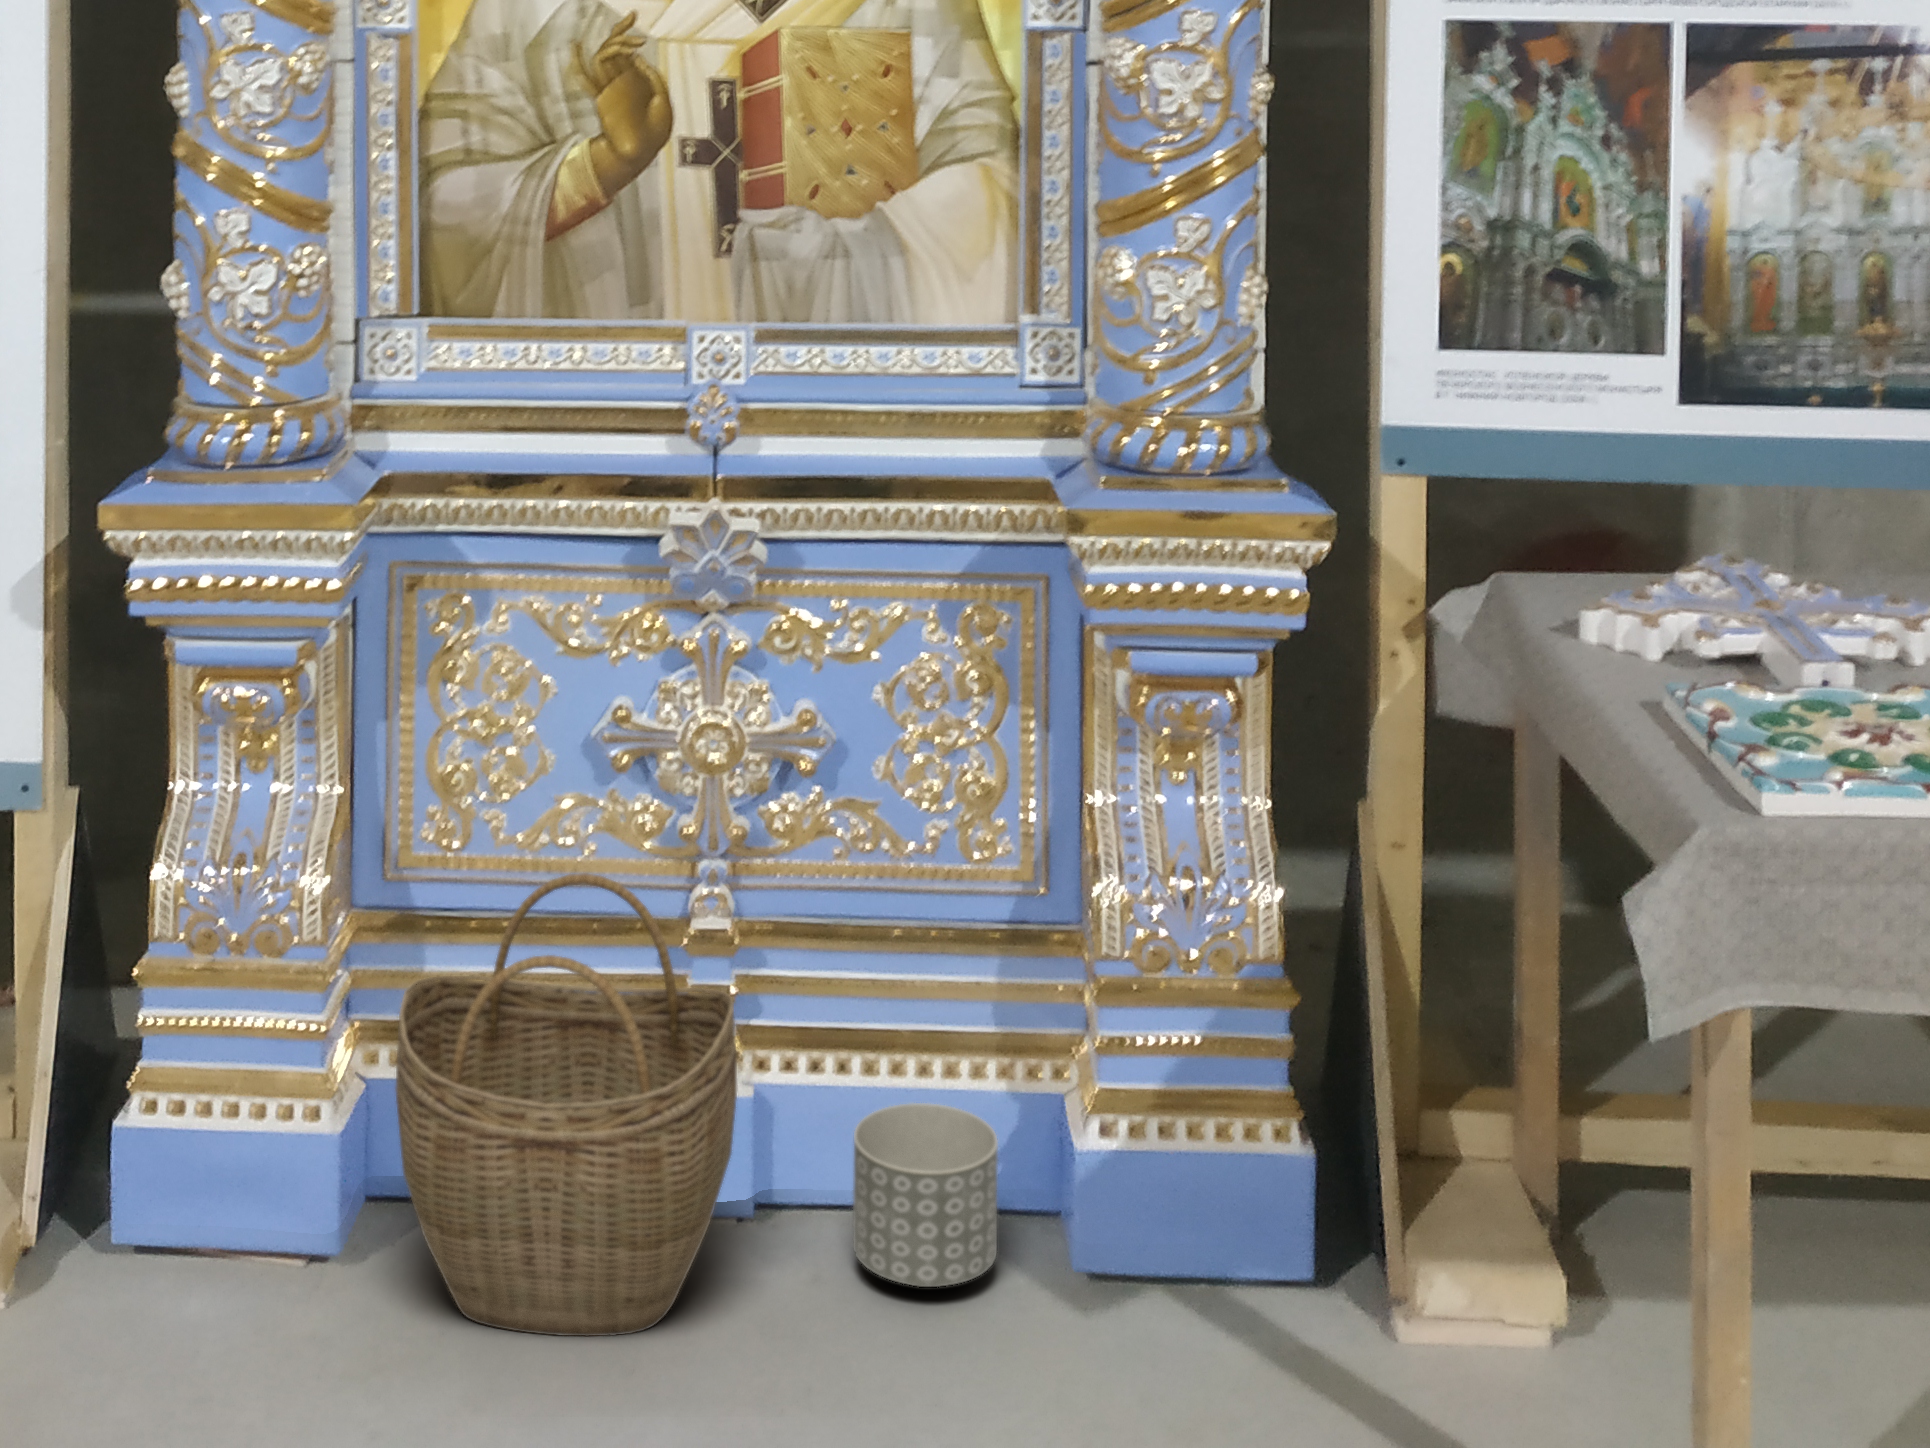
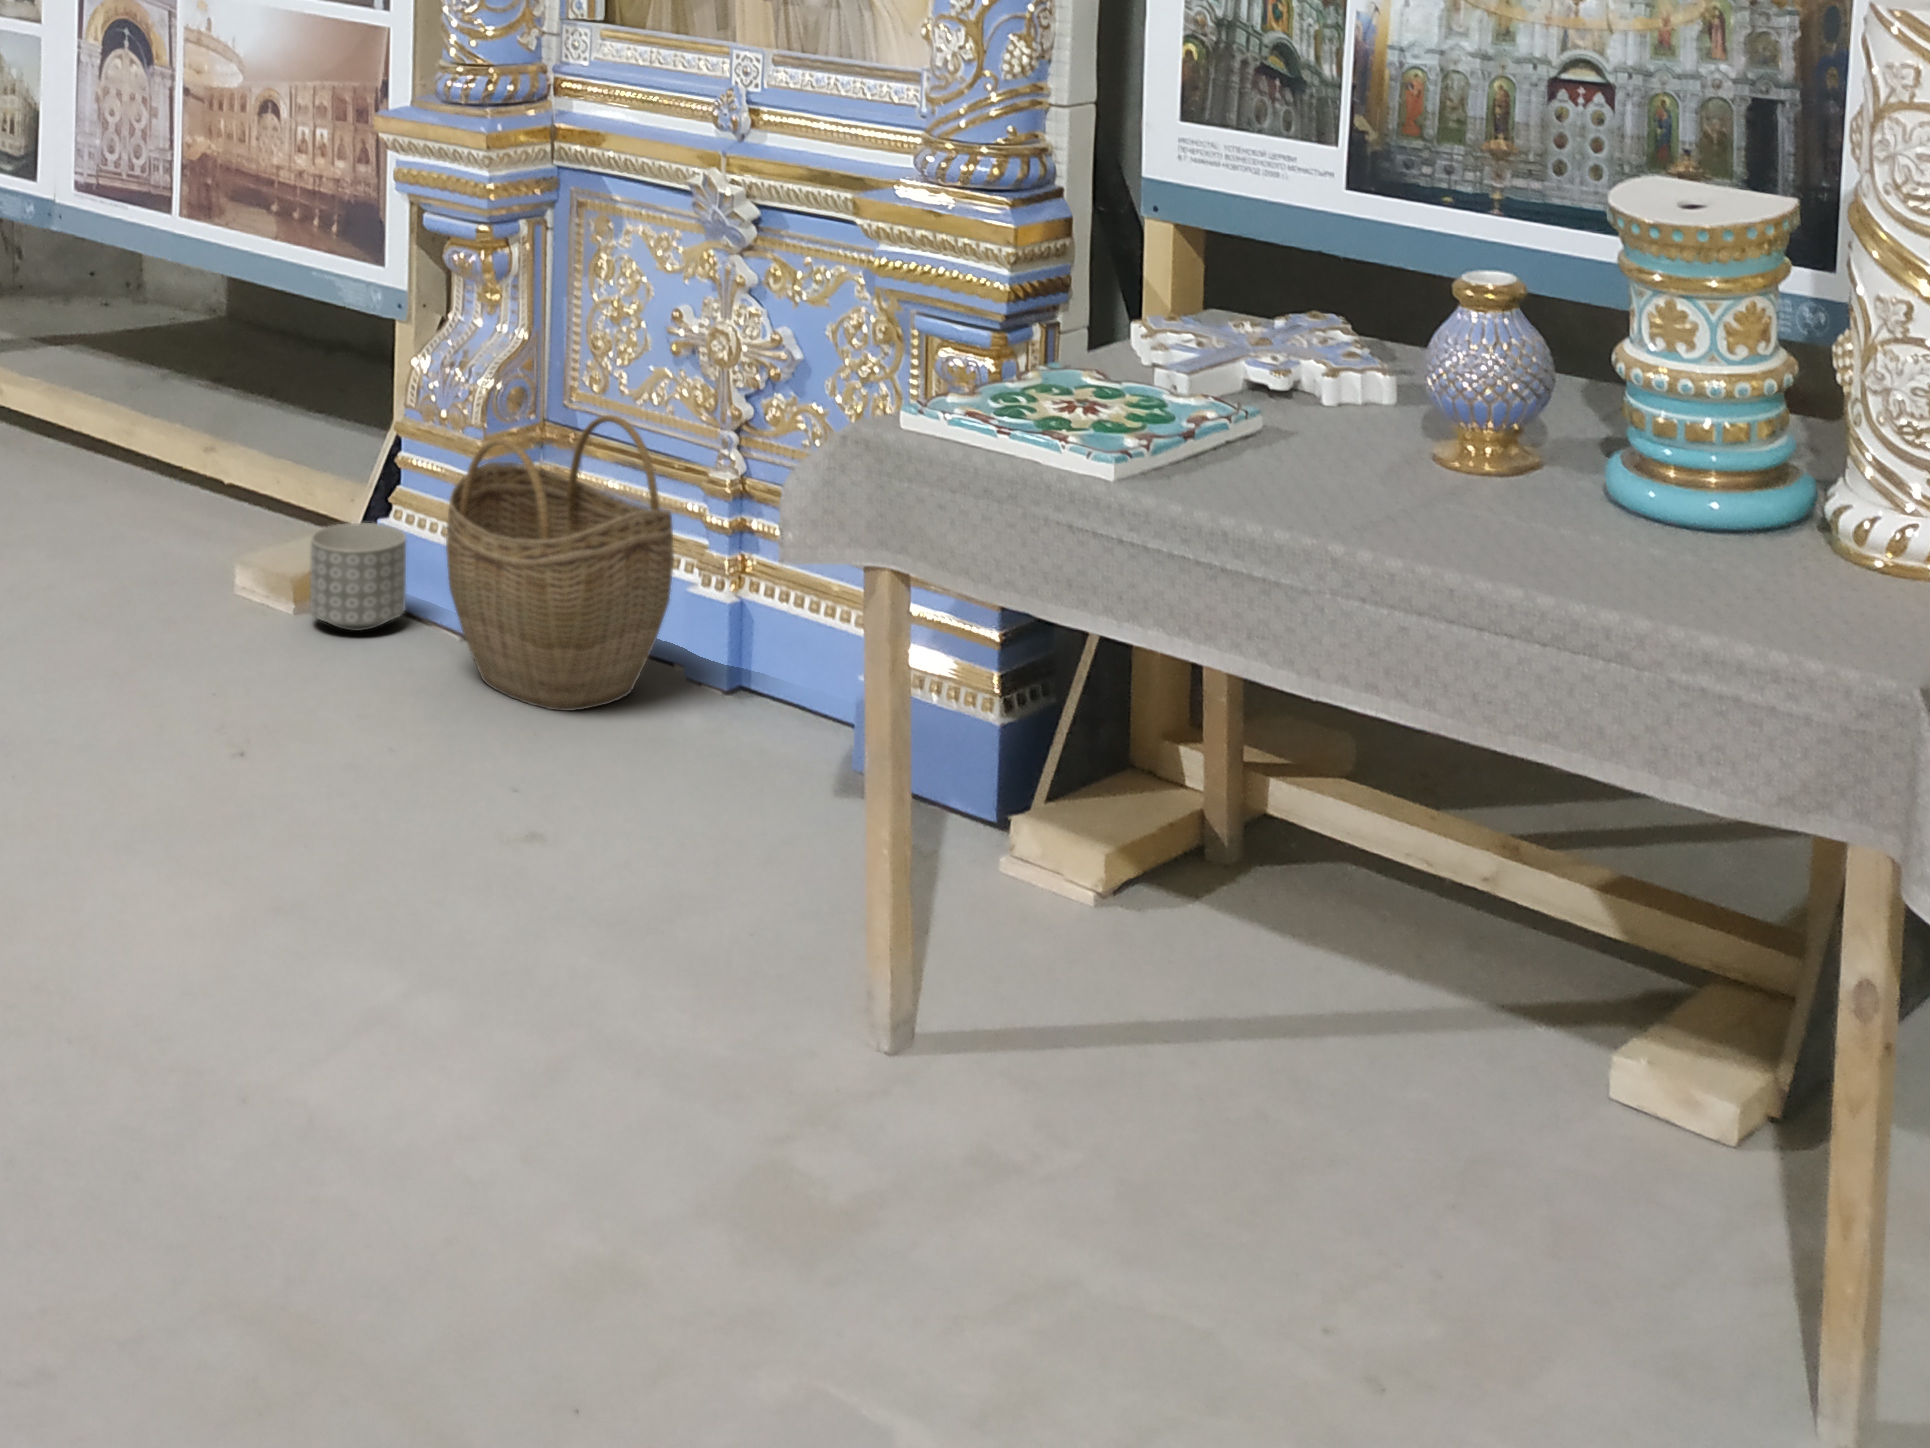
planter: present [853,1103,998,1287] -> present [310,523,406,631]

